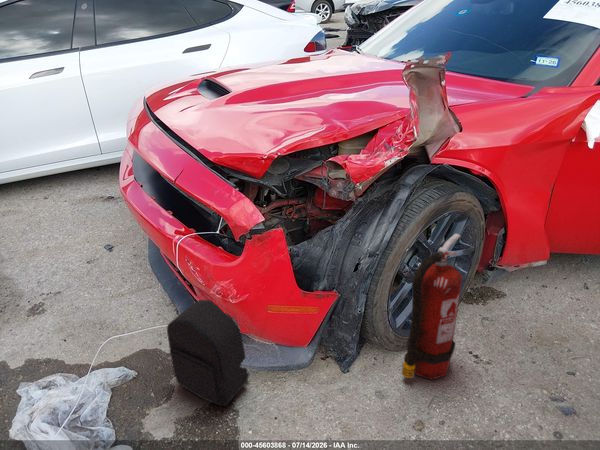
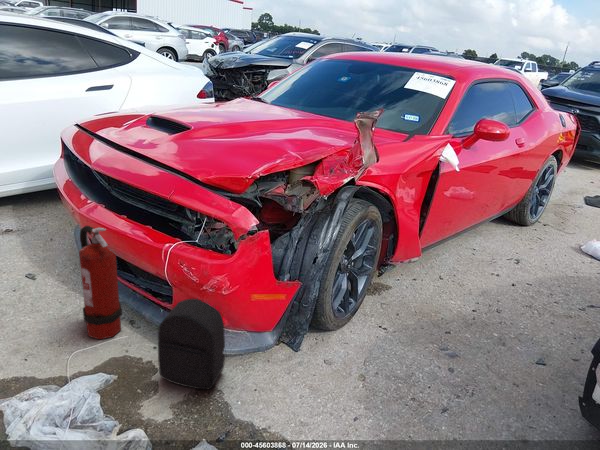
fire extinguisher: present [402,234,462,380] -> present [79,226,122,339]

